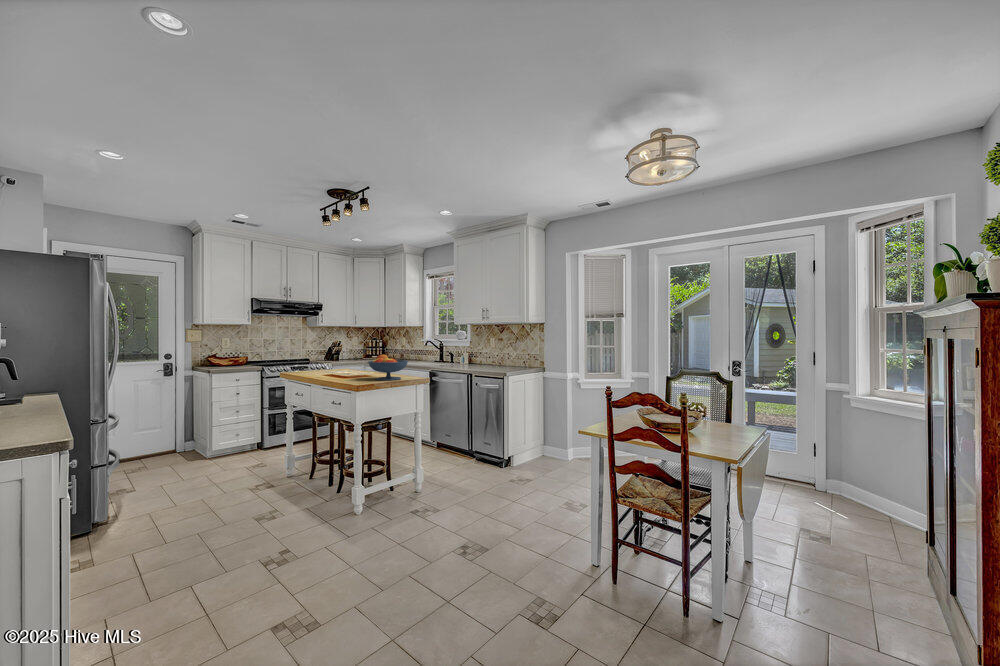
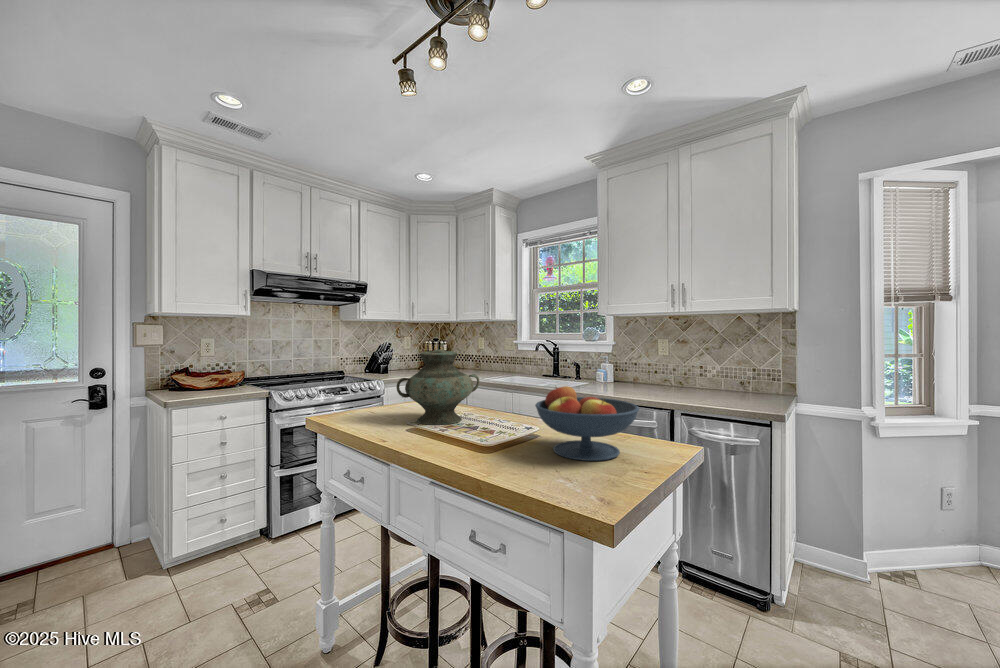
vase: none [322,342,364,375] -> present [396,350,479,425]

